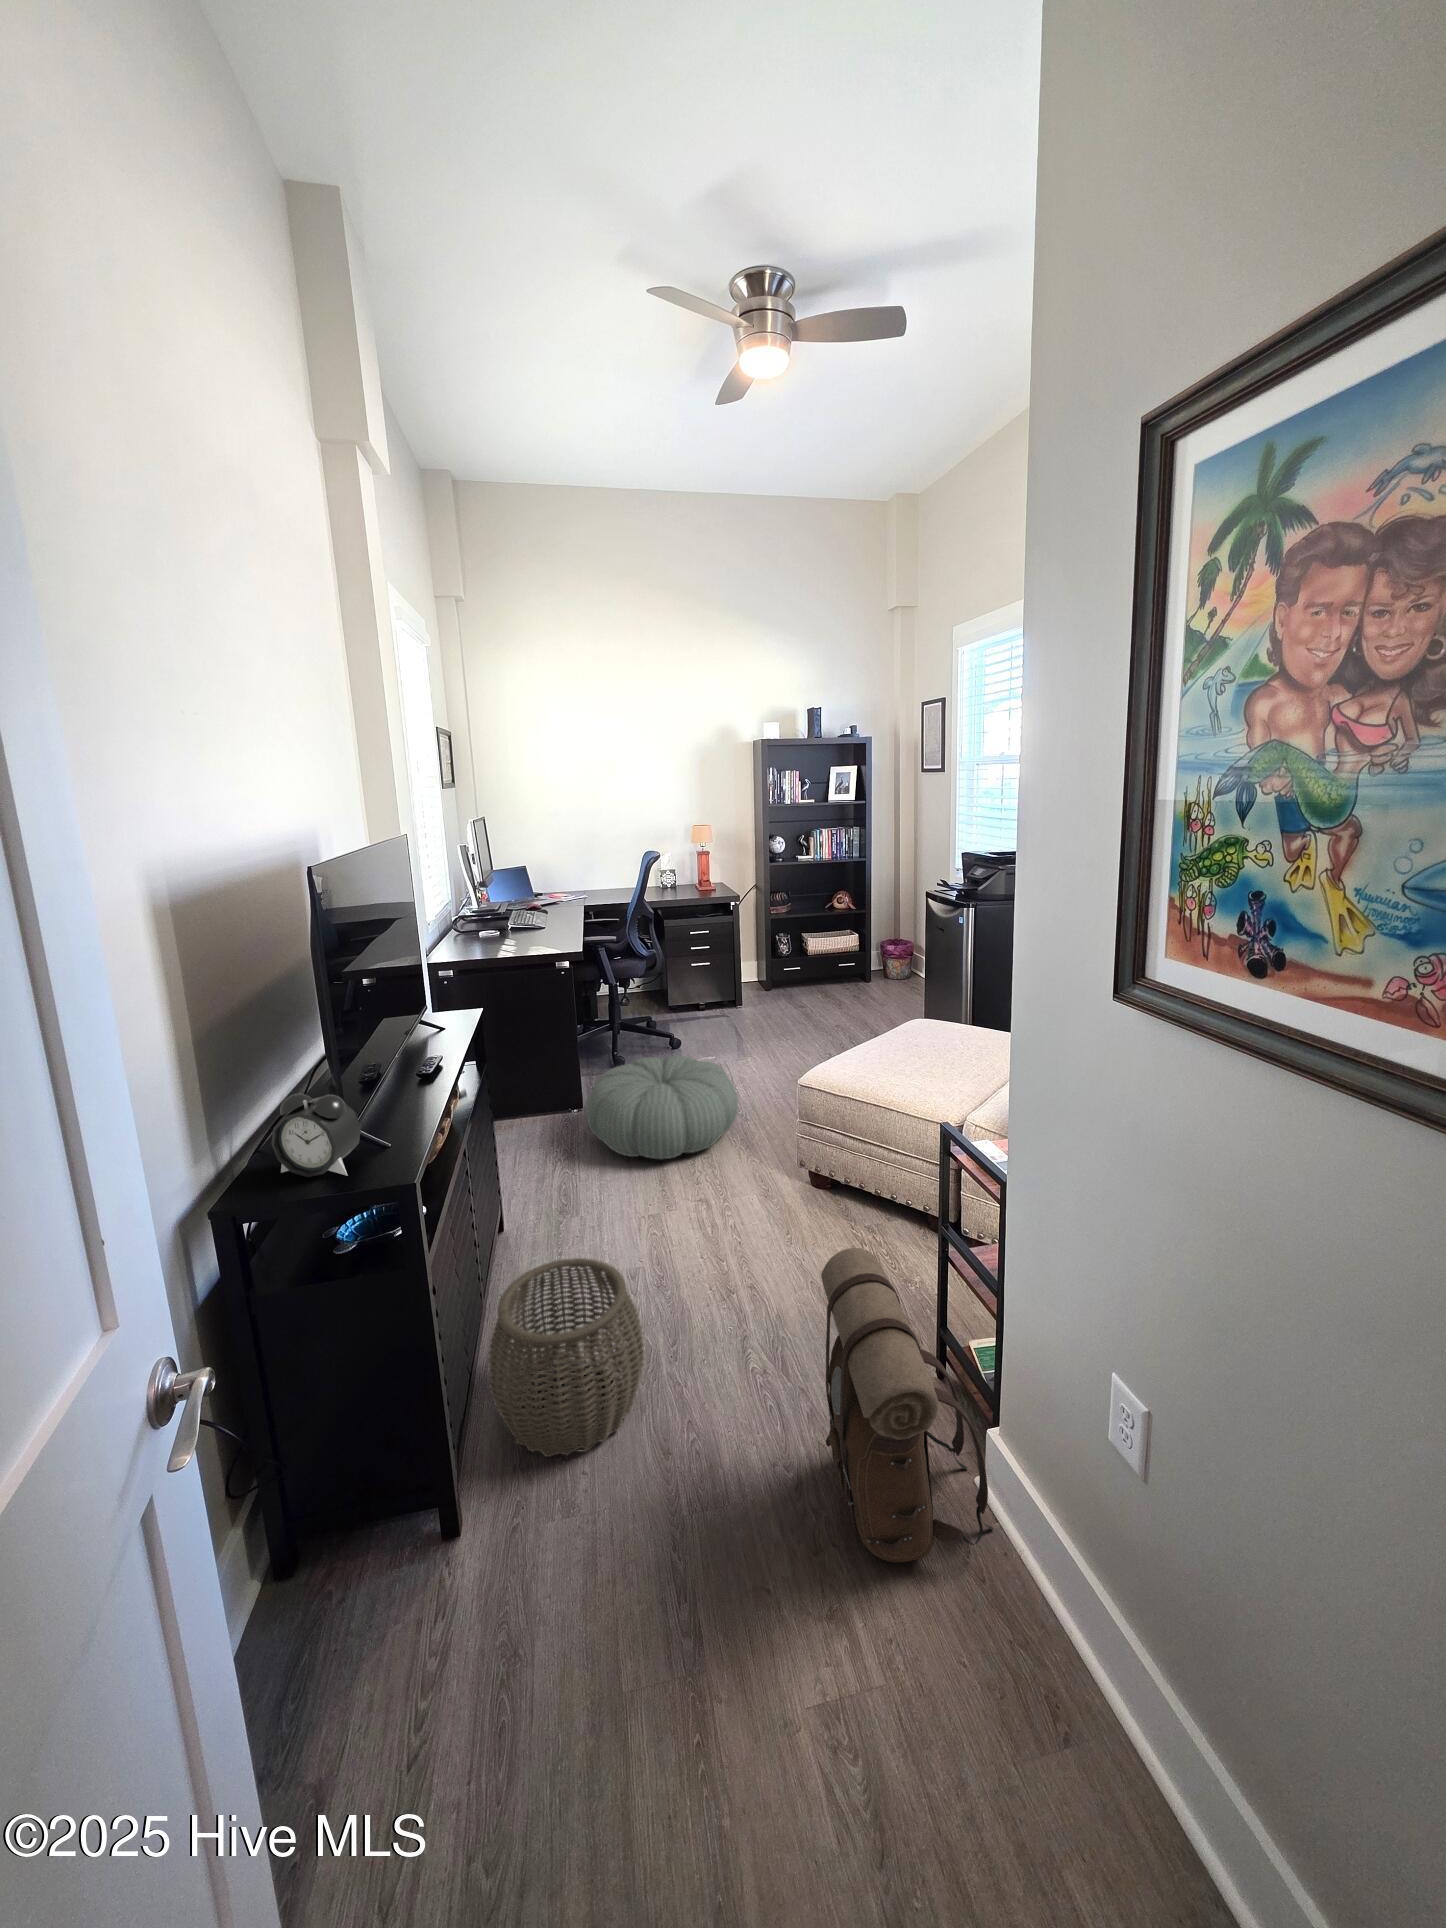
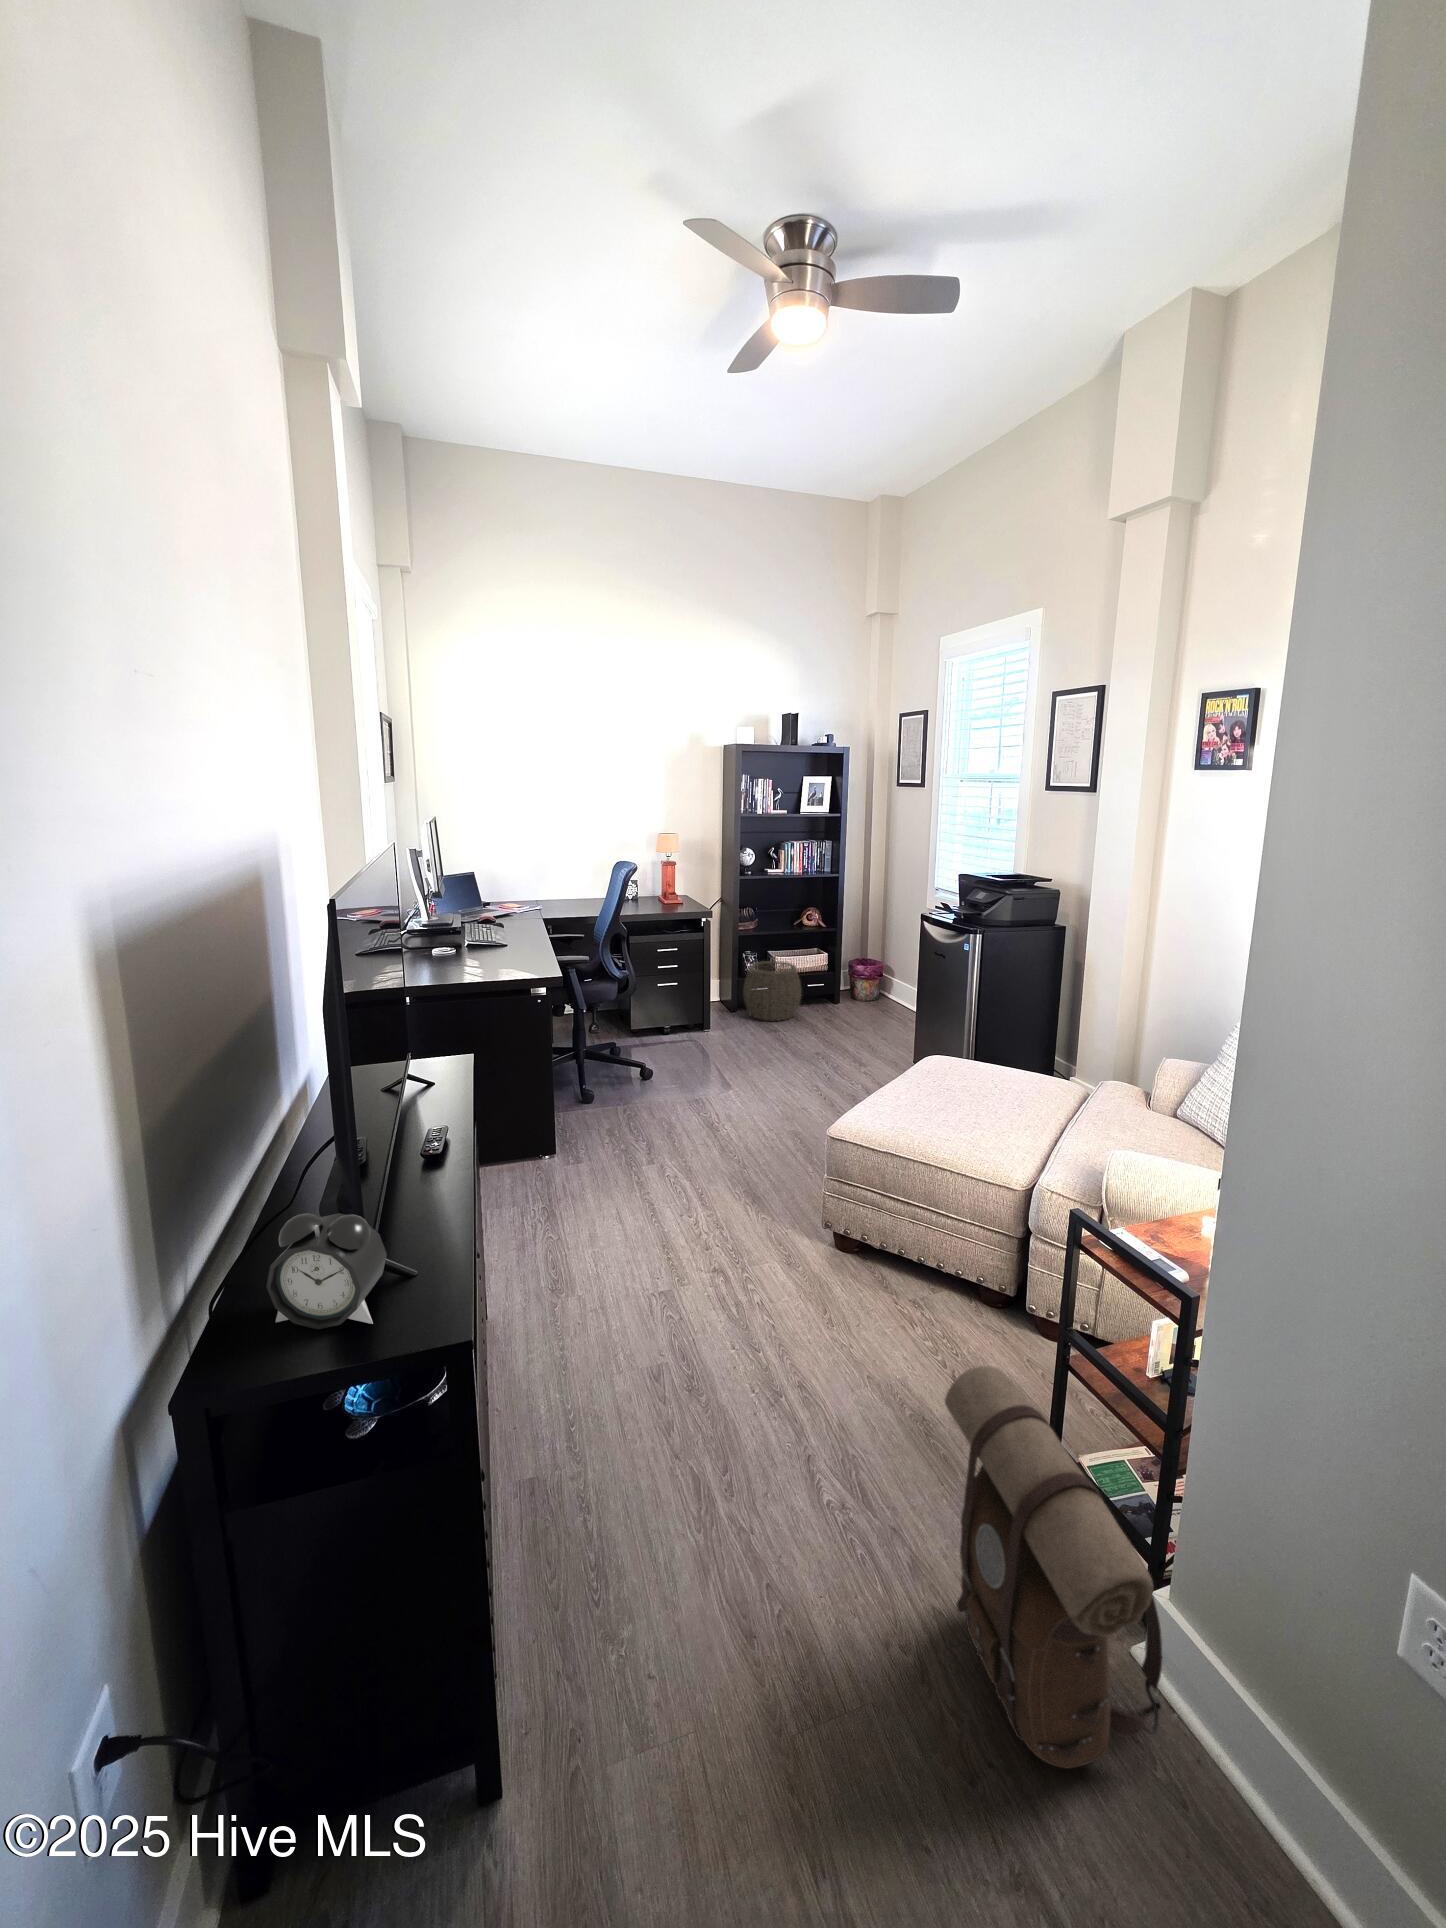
pouf: present [587,1055,738,1159] -> none [570,1097,742,1221]
woven basket: present [488,1258,644,1457] -> present [743,961,801,1021]

